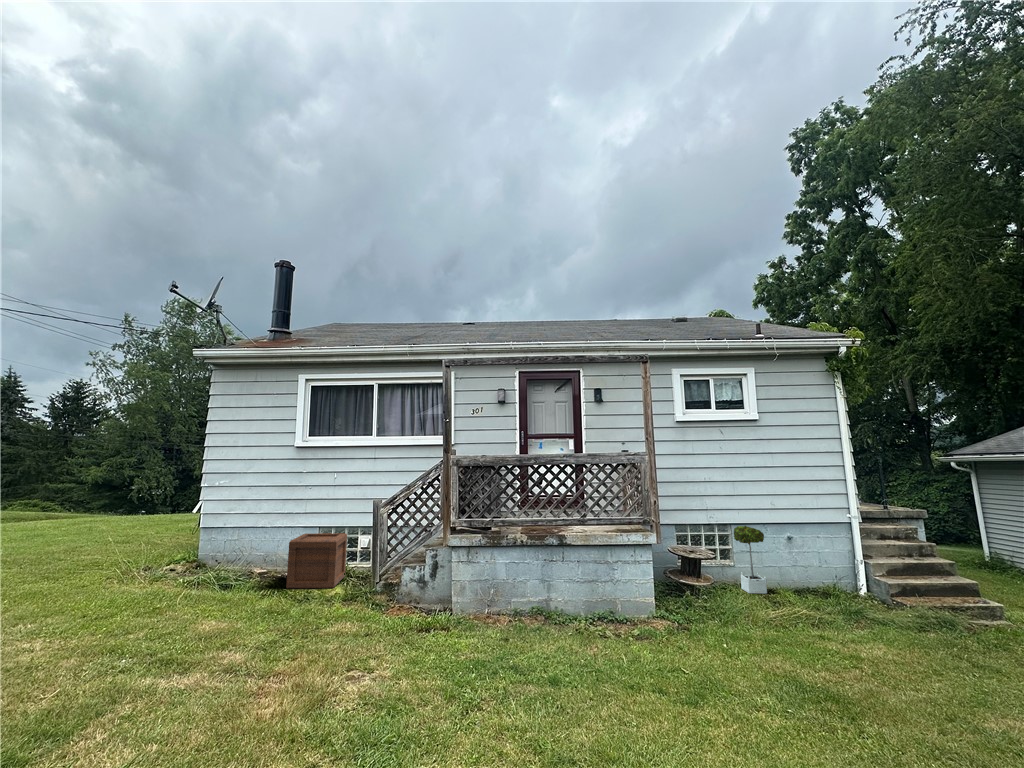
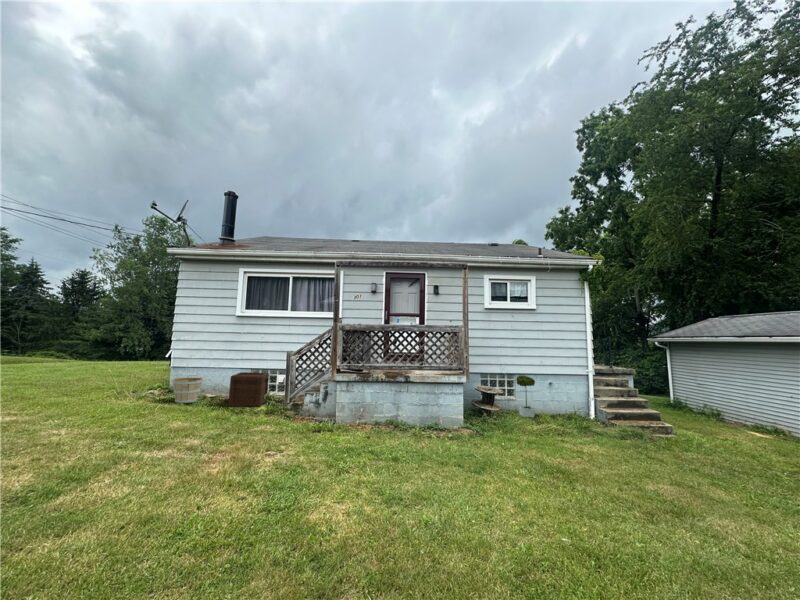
wooden bucket: none [202,544,248,585] -> present [173,377,203,403]

